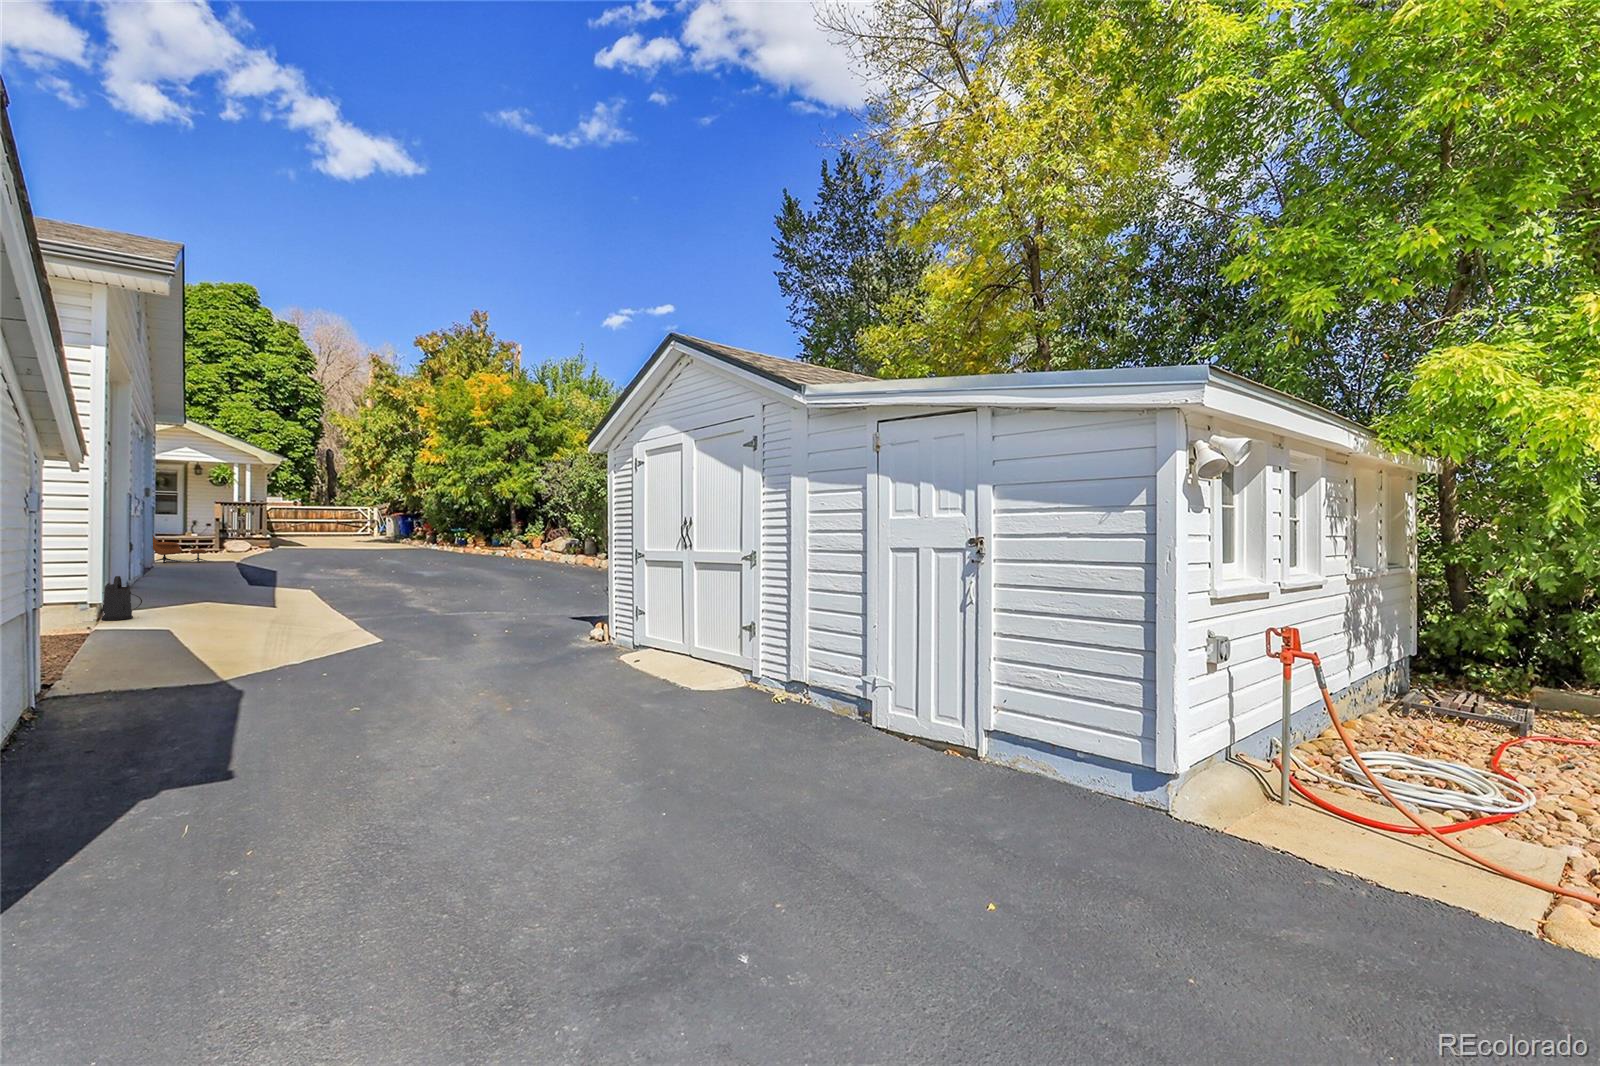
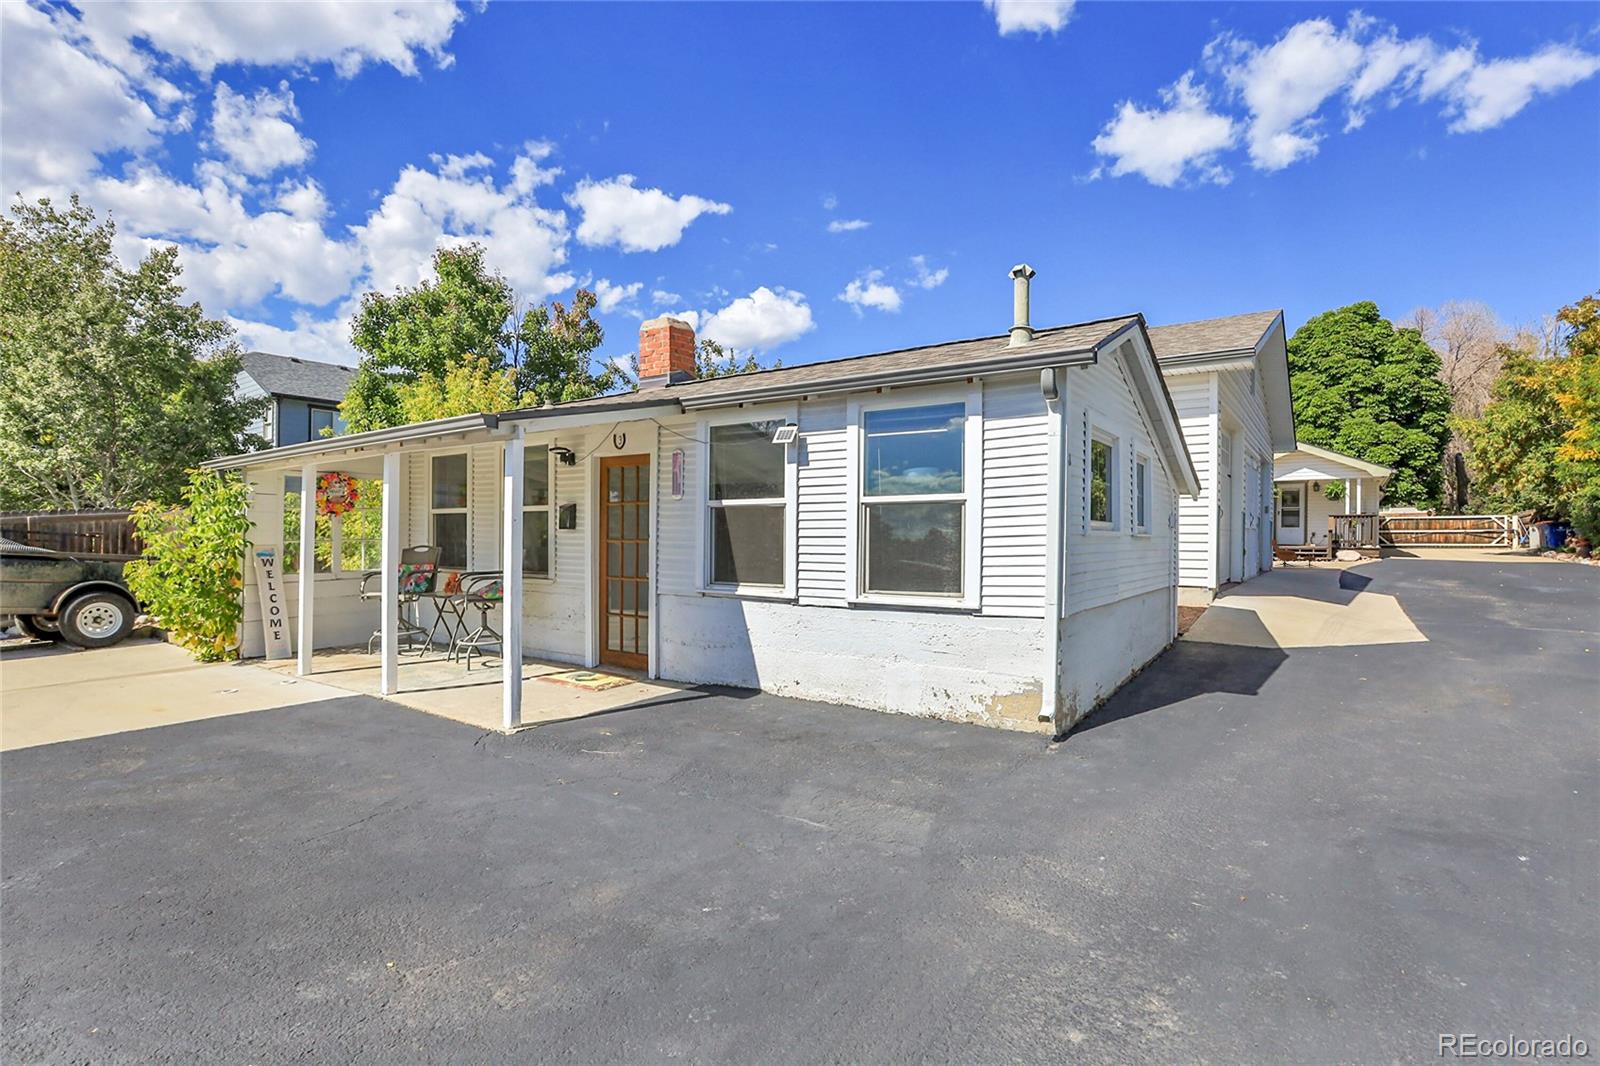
watering can: present [102,576,142,620] -> none [1216,571,1258,601]

